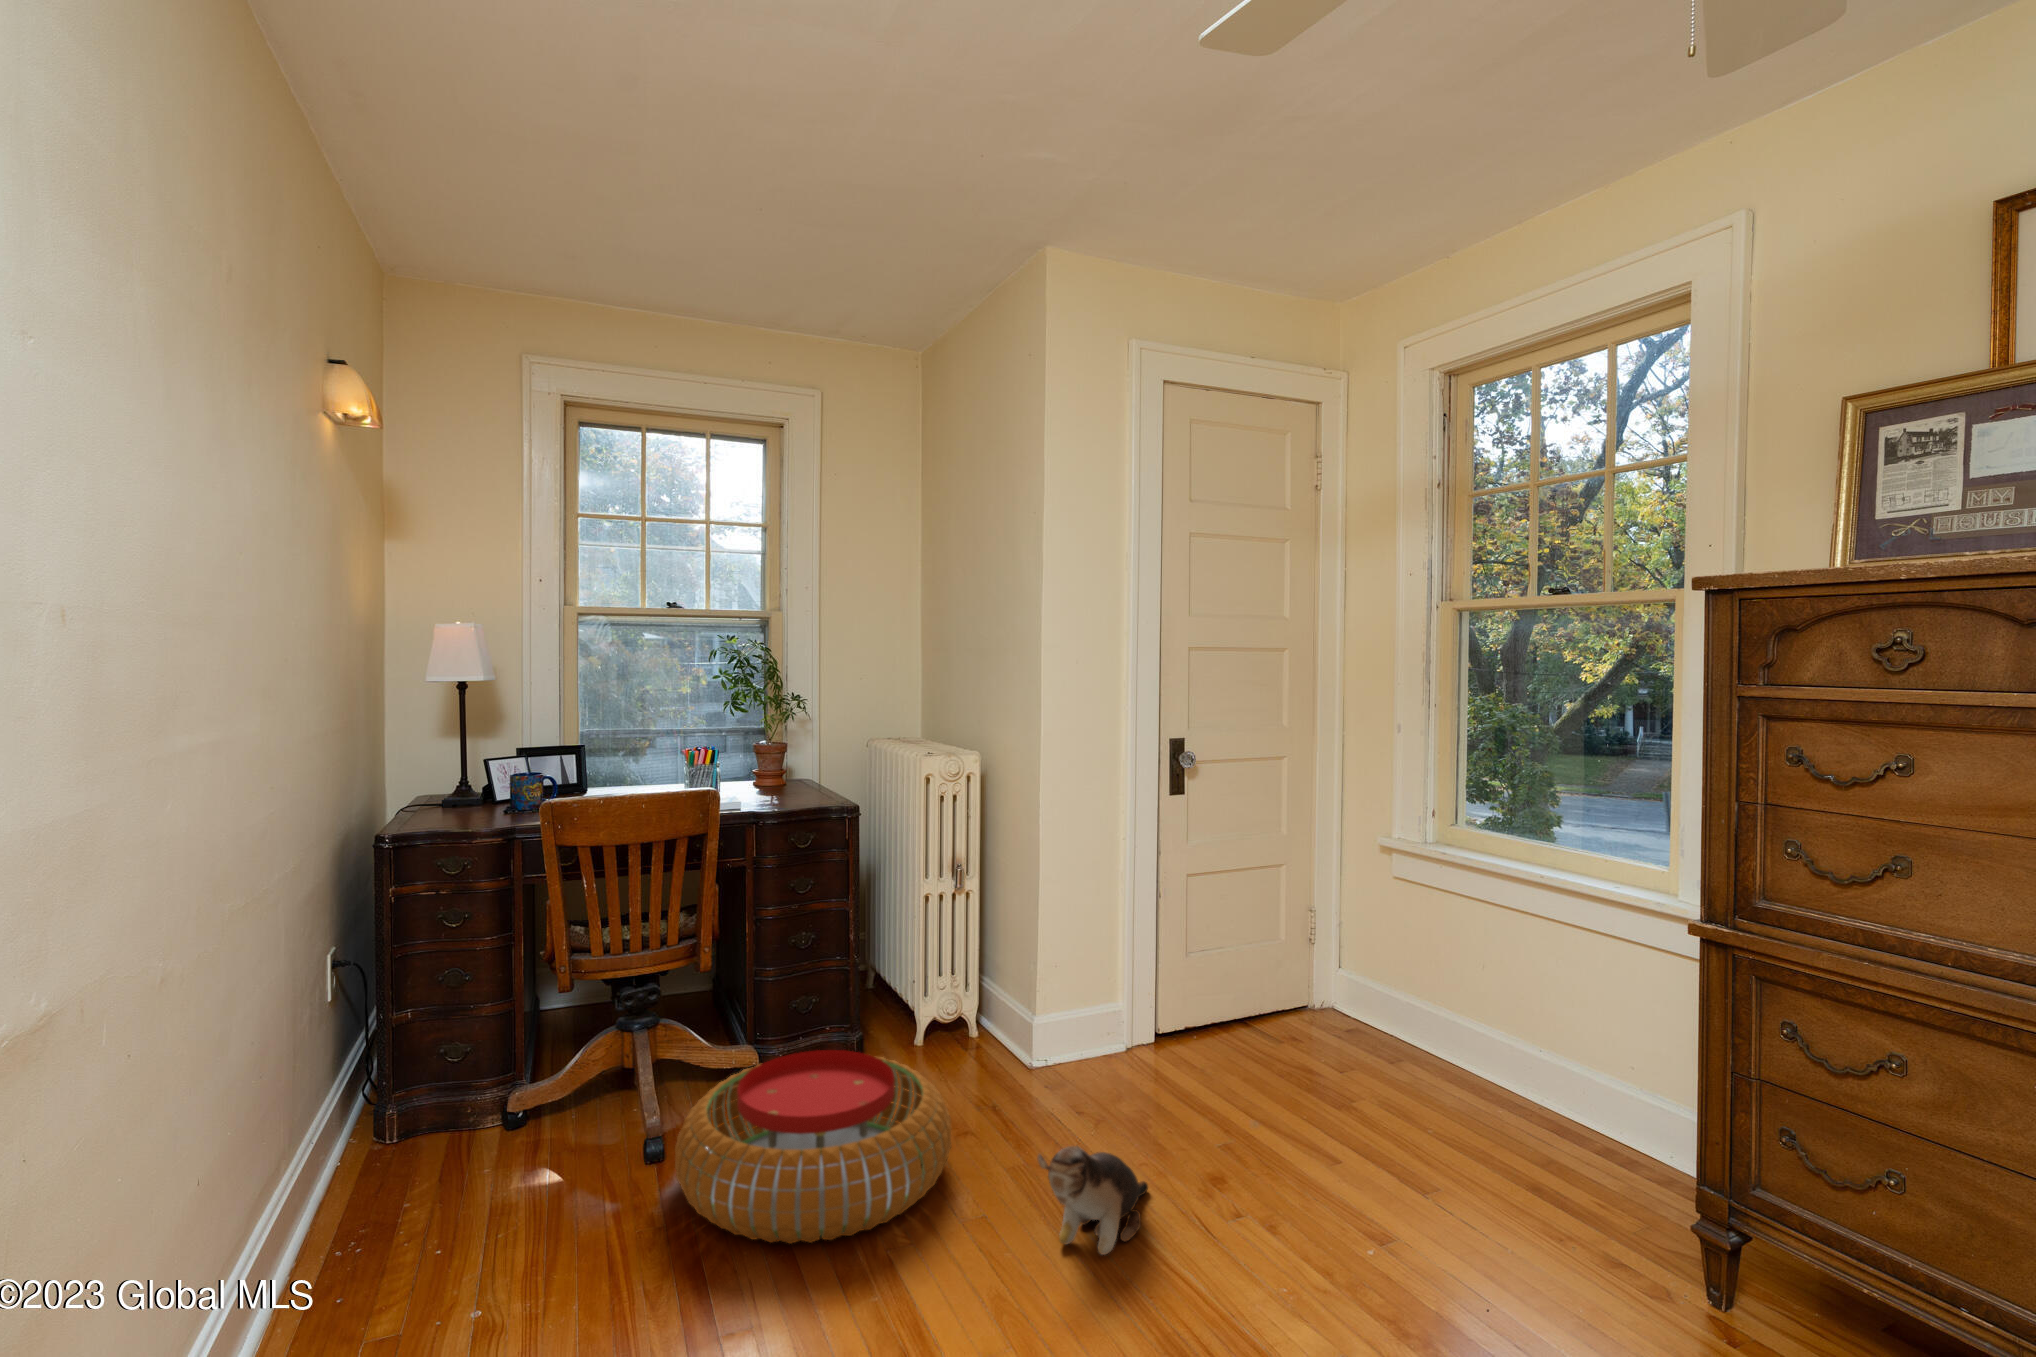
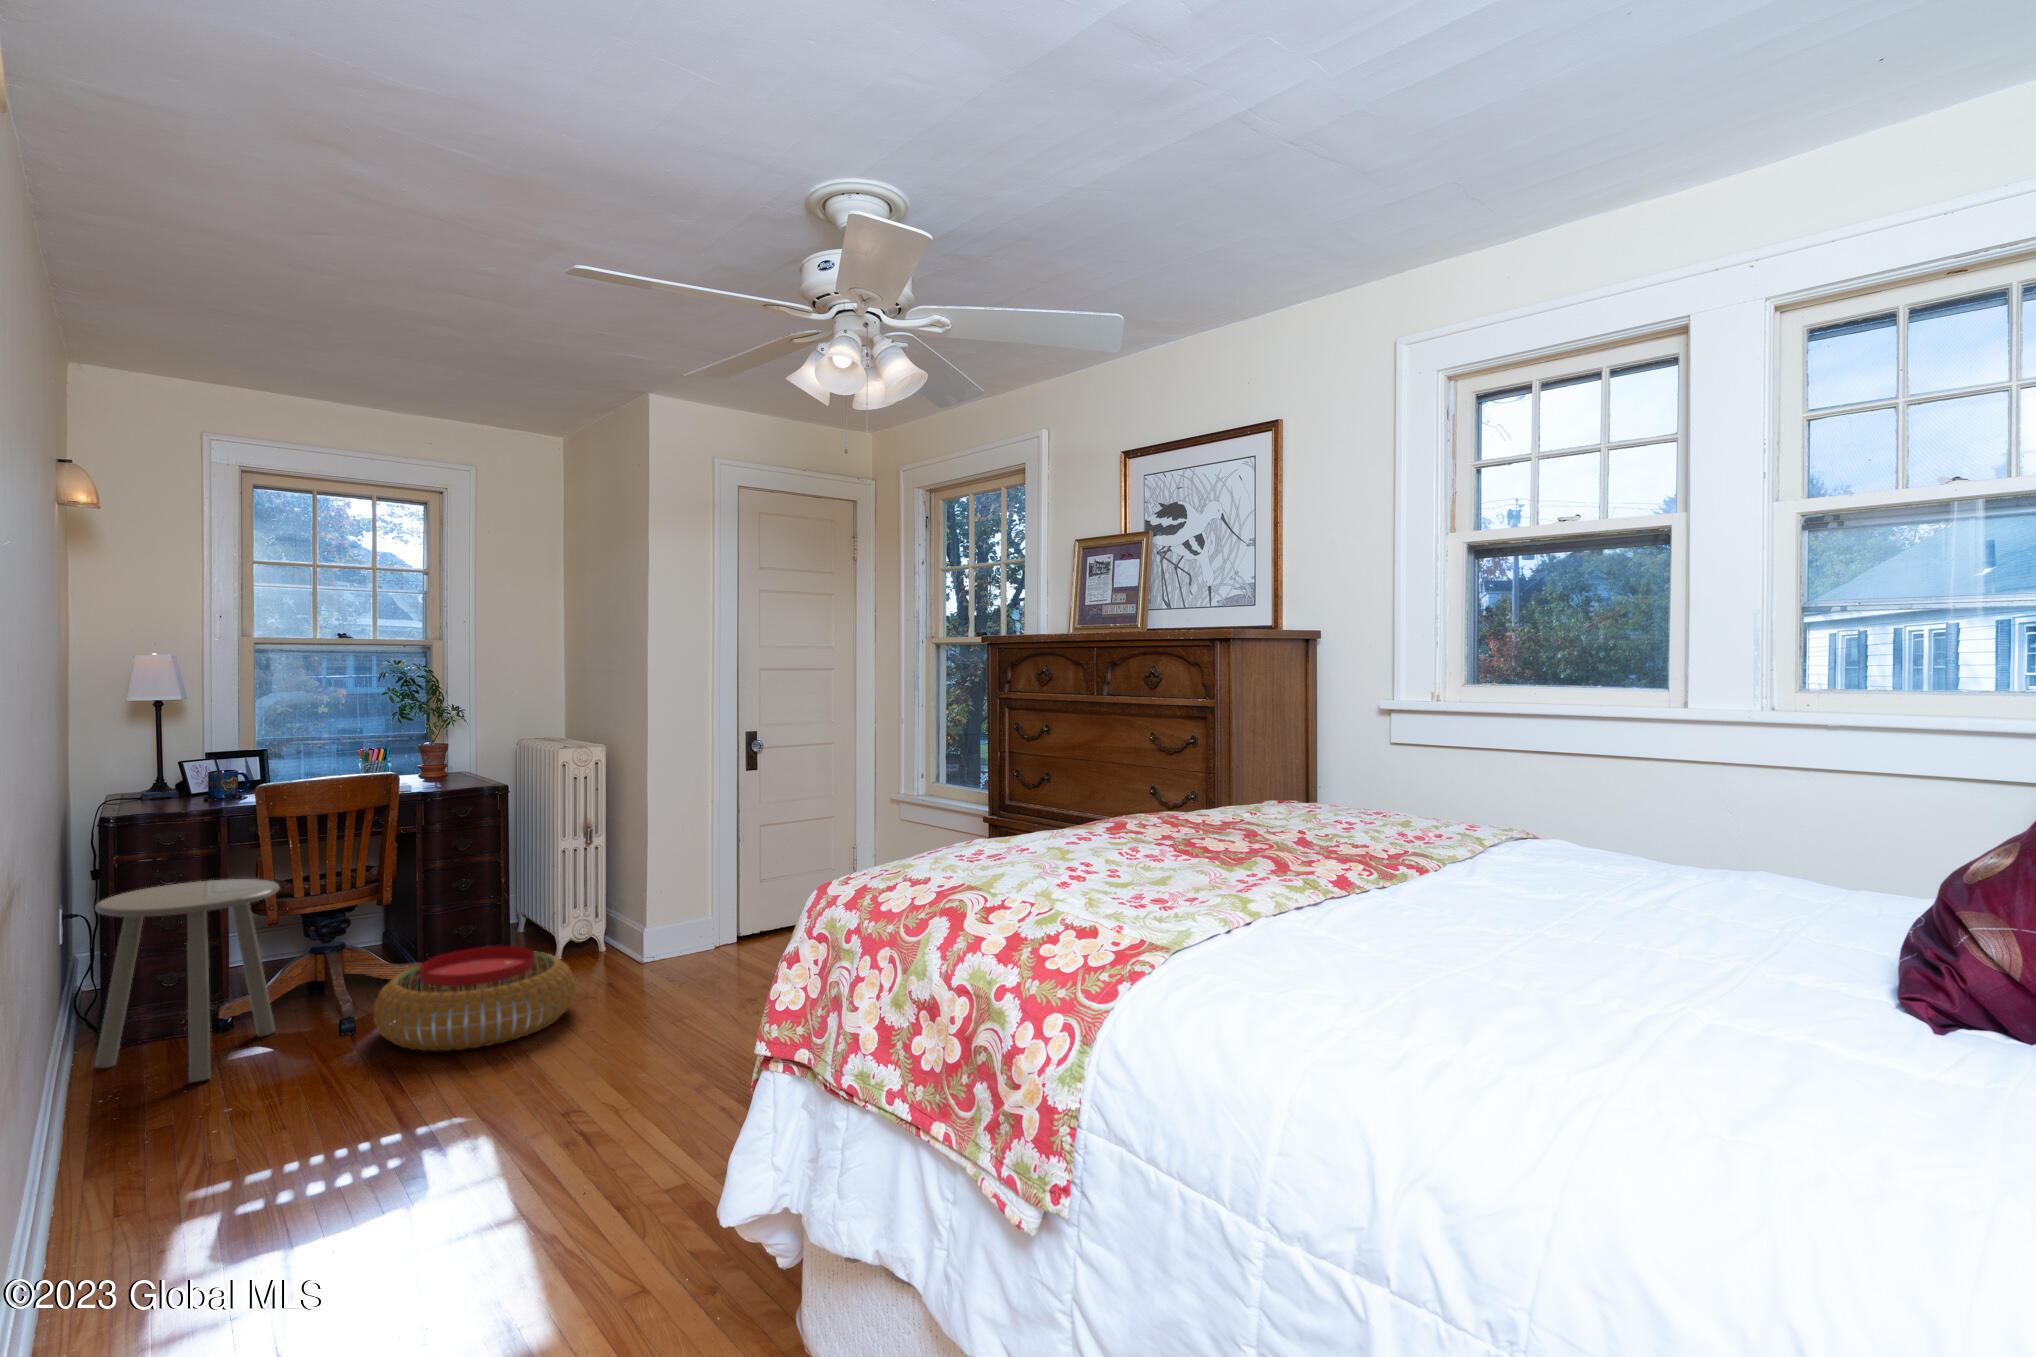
side table: none [324,932,562,1256] -> present [95,879,279,1082]
plush toy: present [1037,1146,1148,1255] -> none [624,969,705,1031]

